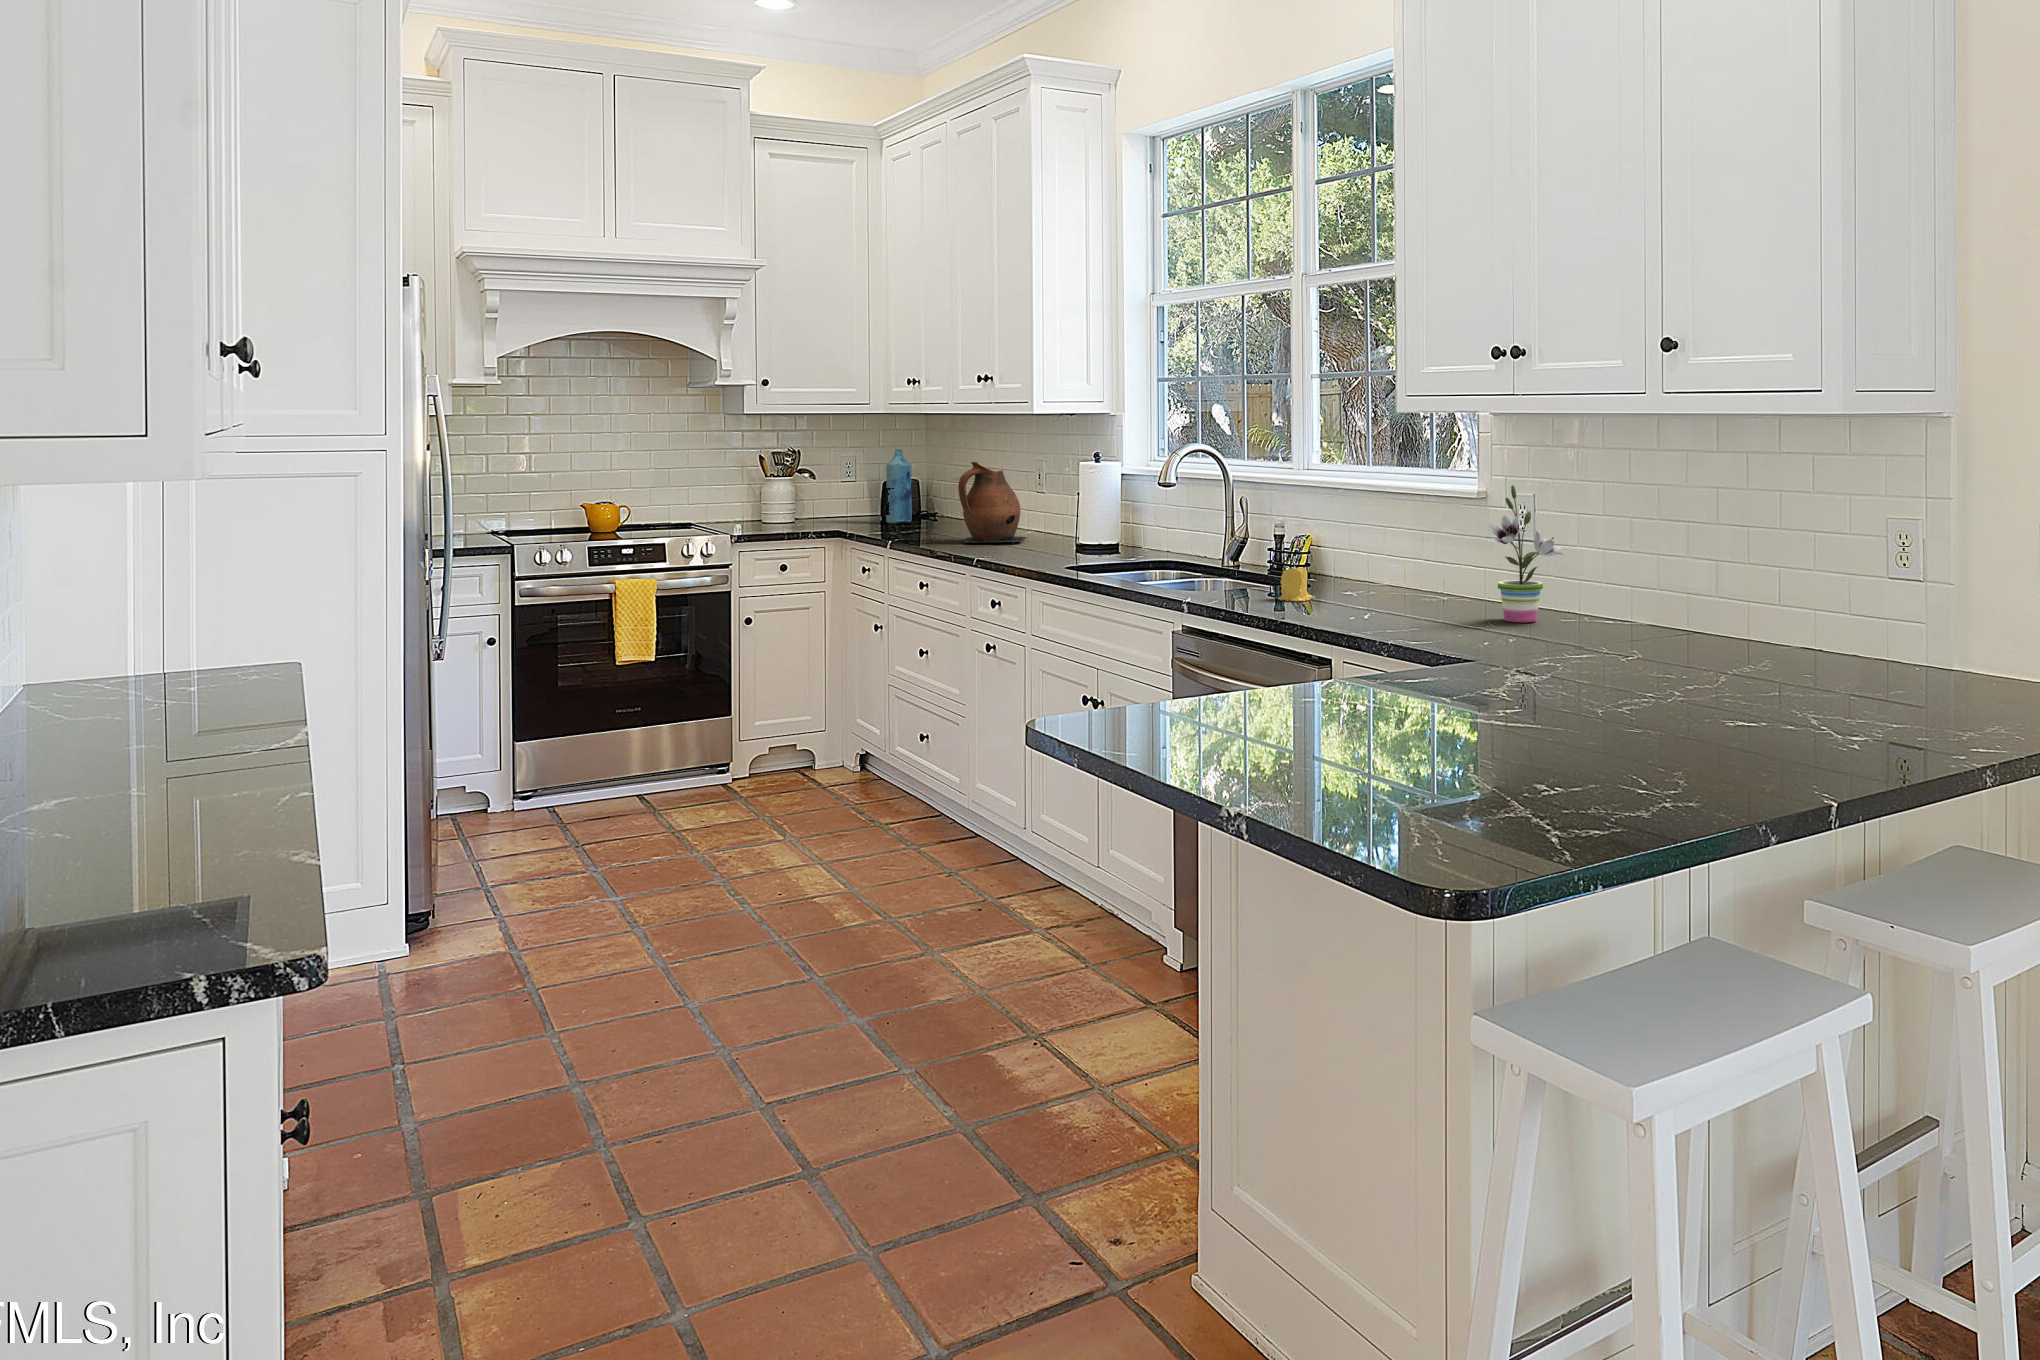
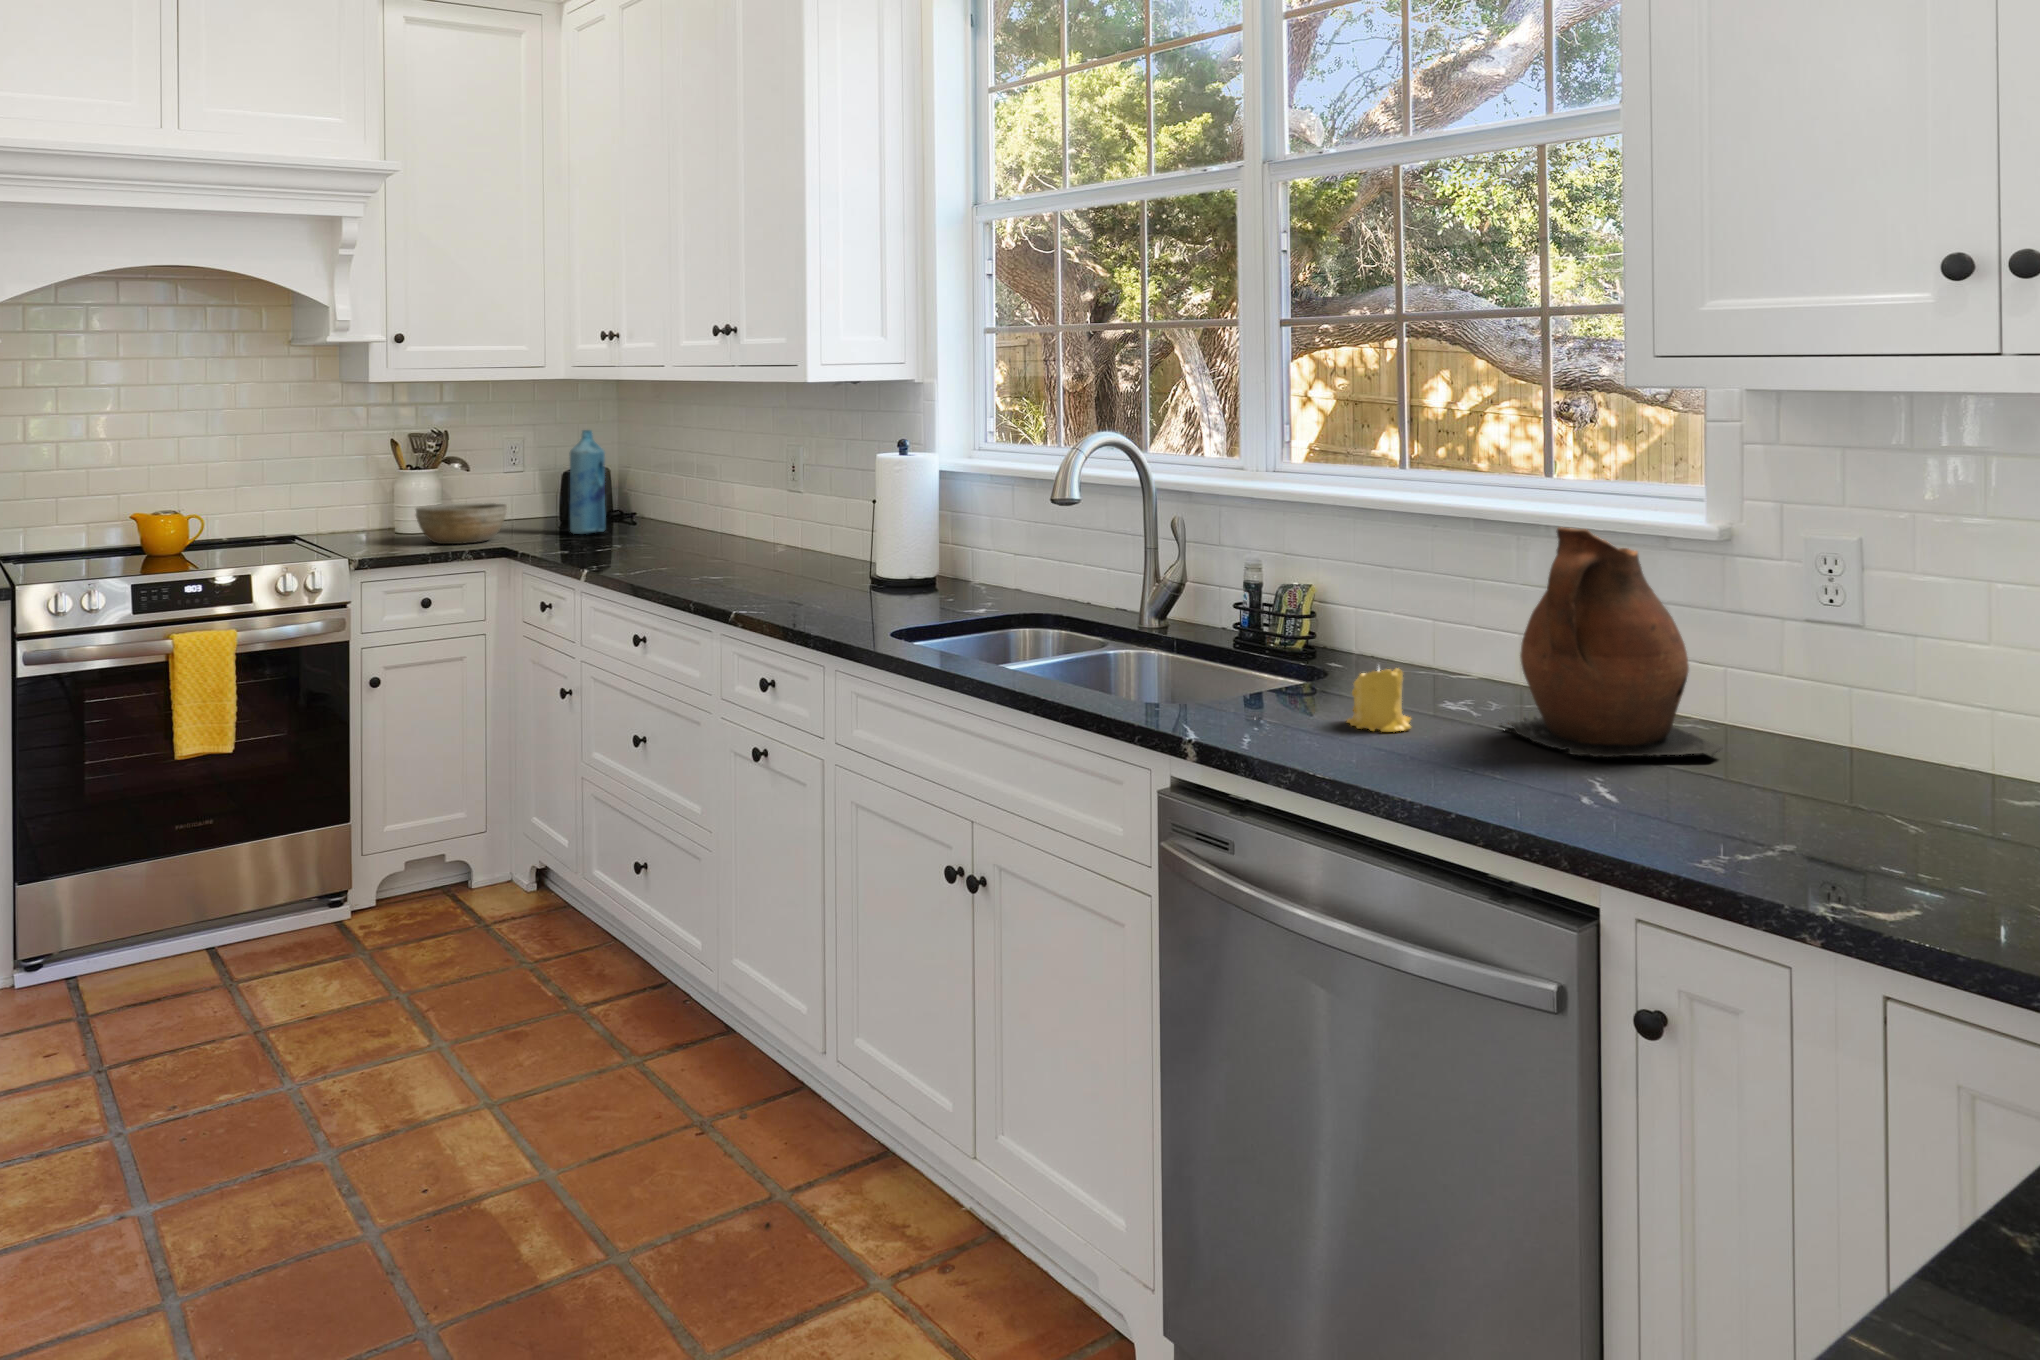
ceramic pitcher: present [958,462,1026,543] -> present [1506,527,1722,757]
potted plant: present [1488,485,1563,622] -> none [1829,525,1983,797]
bowl: none [777,501,841,528] -> present [416,503,507,544]

